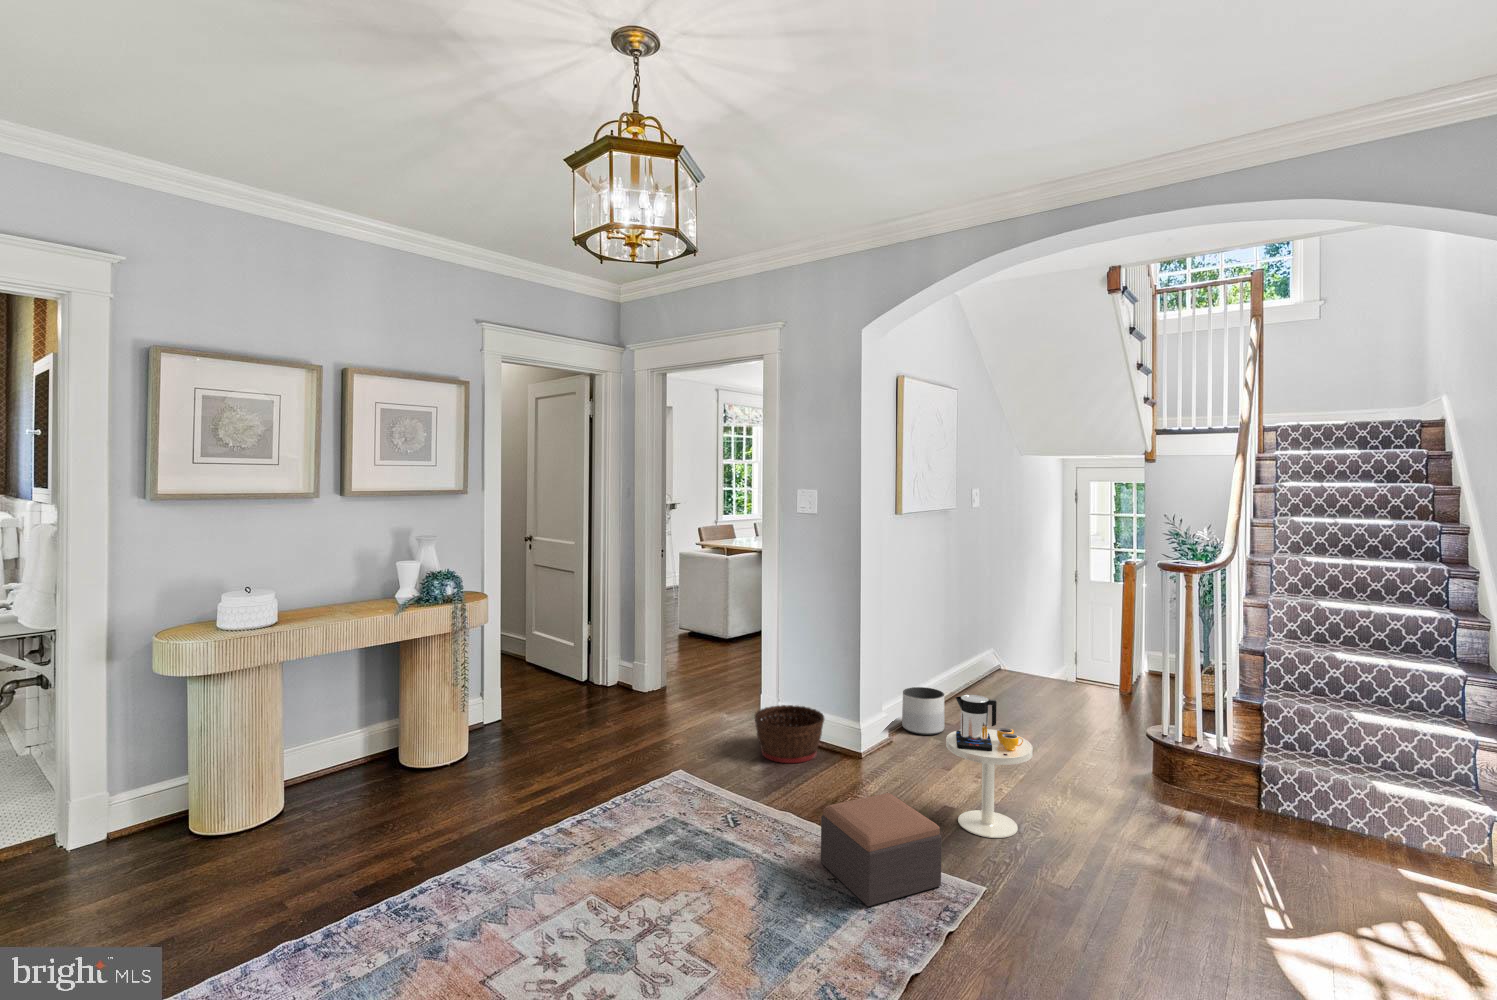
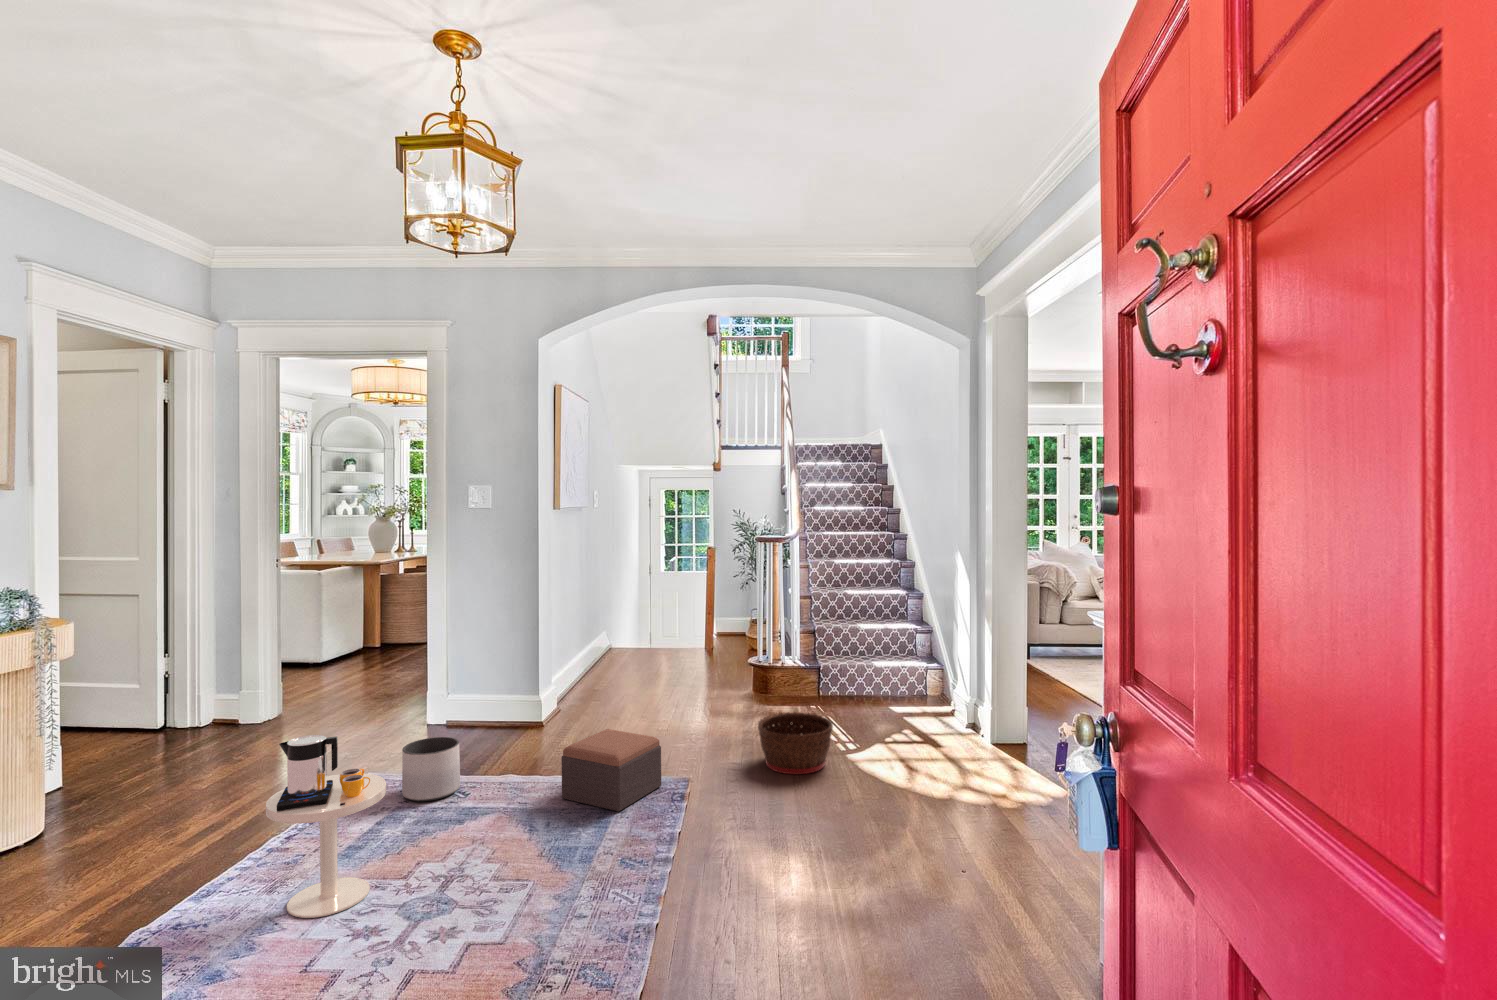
planter: present [902,687,944,735] -> present [402,737,460,801]
side table: present [946,695,1033,838] -> present [266,735,386,918]
basket: present [755,705,824,763] -> present [758,713,833,774]

